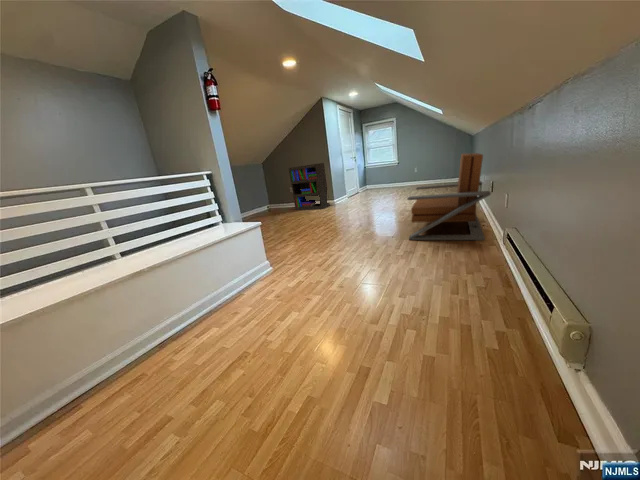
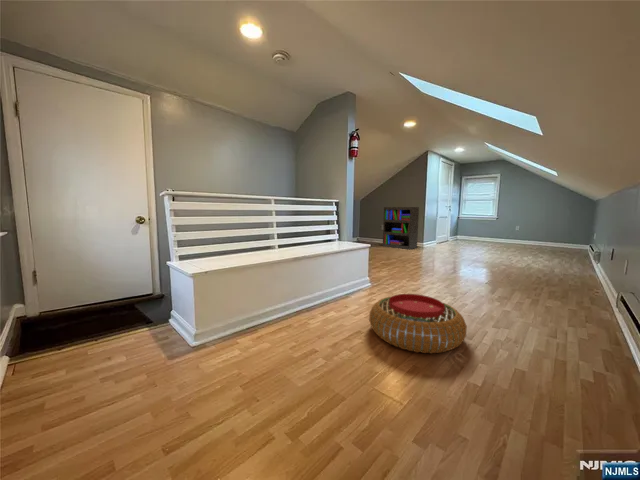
lounge chair: present [407,153,491,240] -> none [505,218,605,305]
pouf: none [252,282,370,372] -> present [369,294,467,353]

